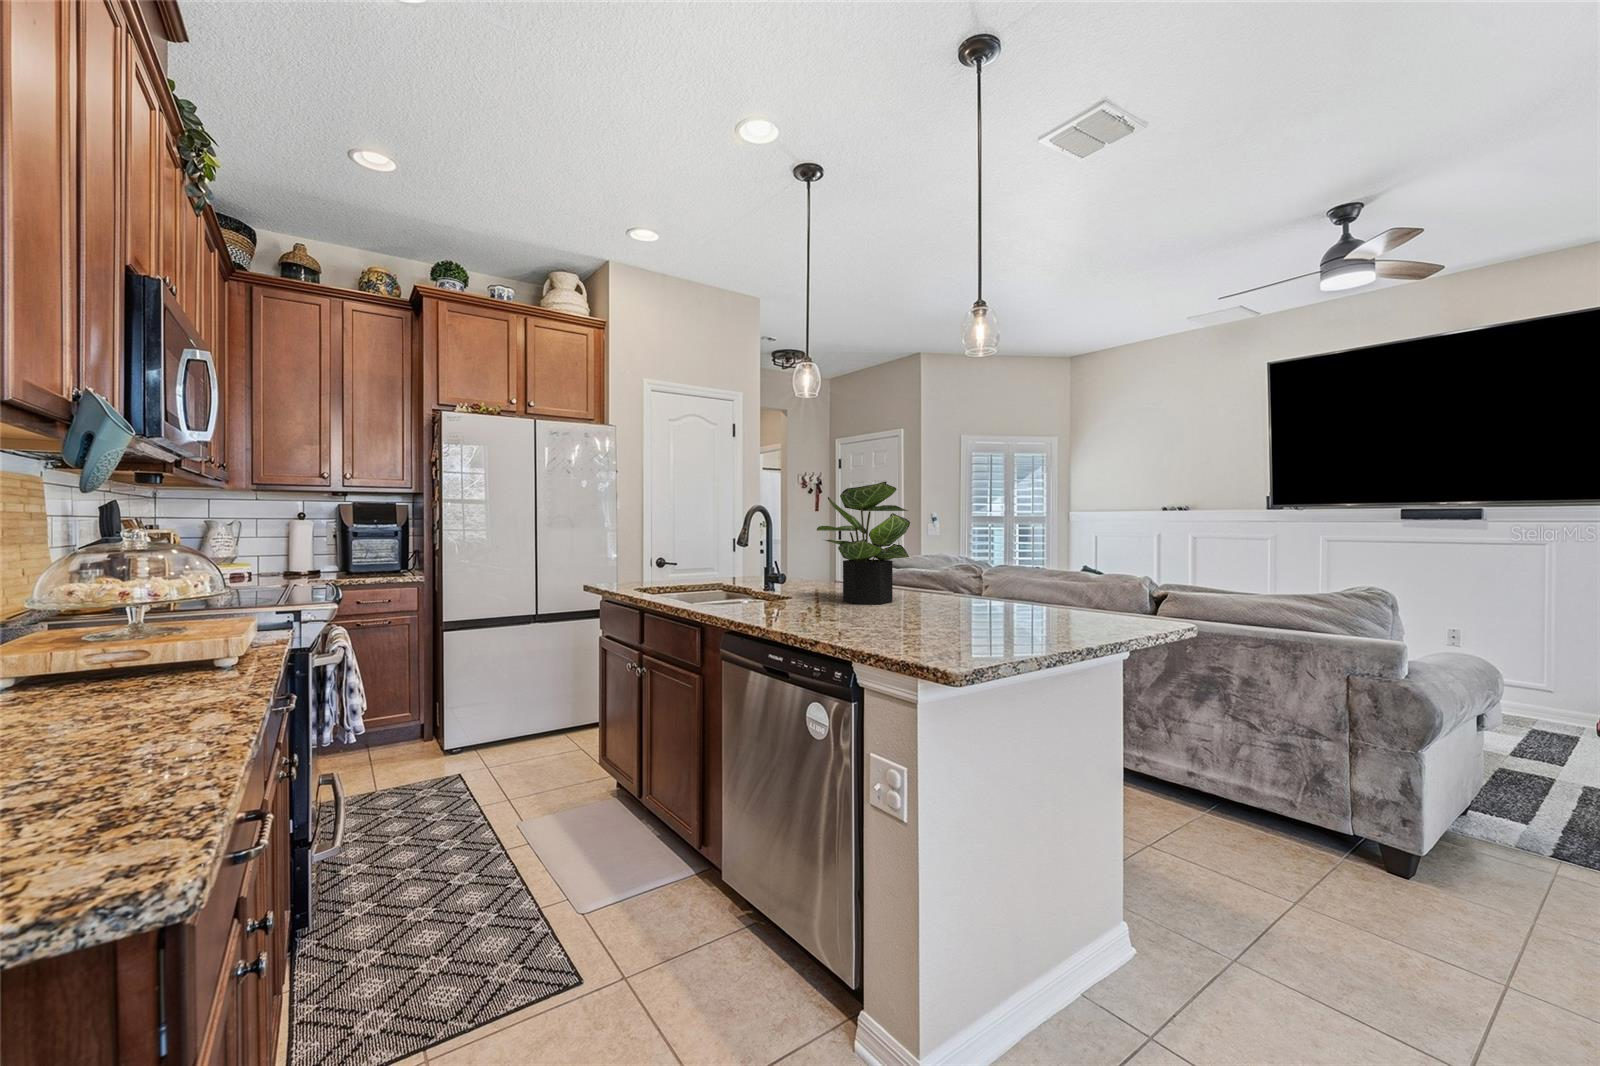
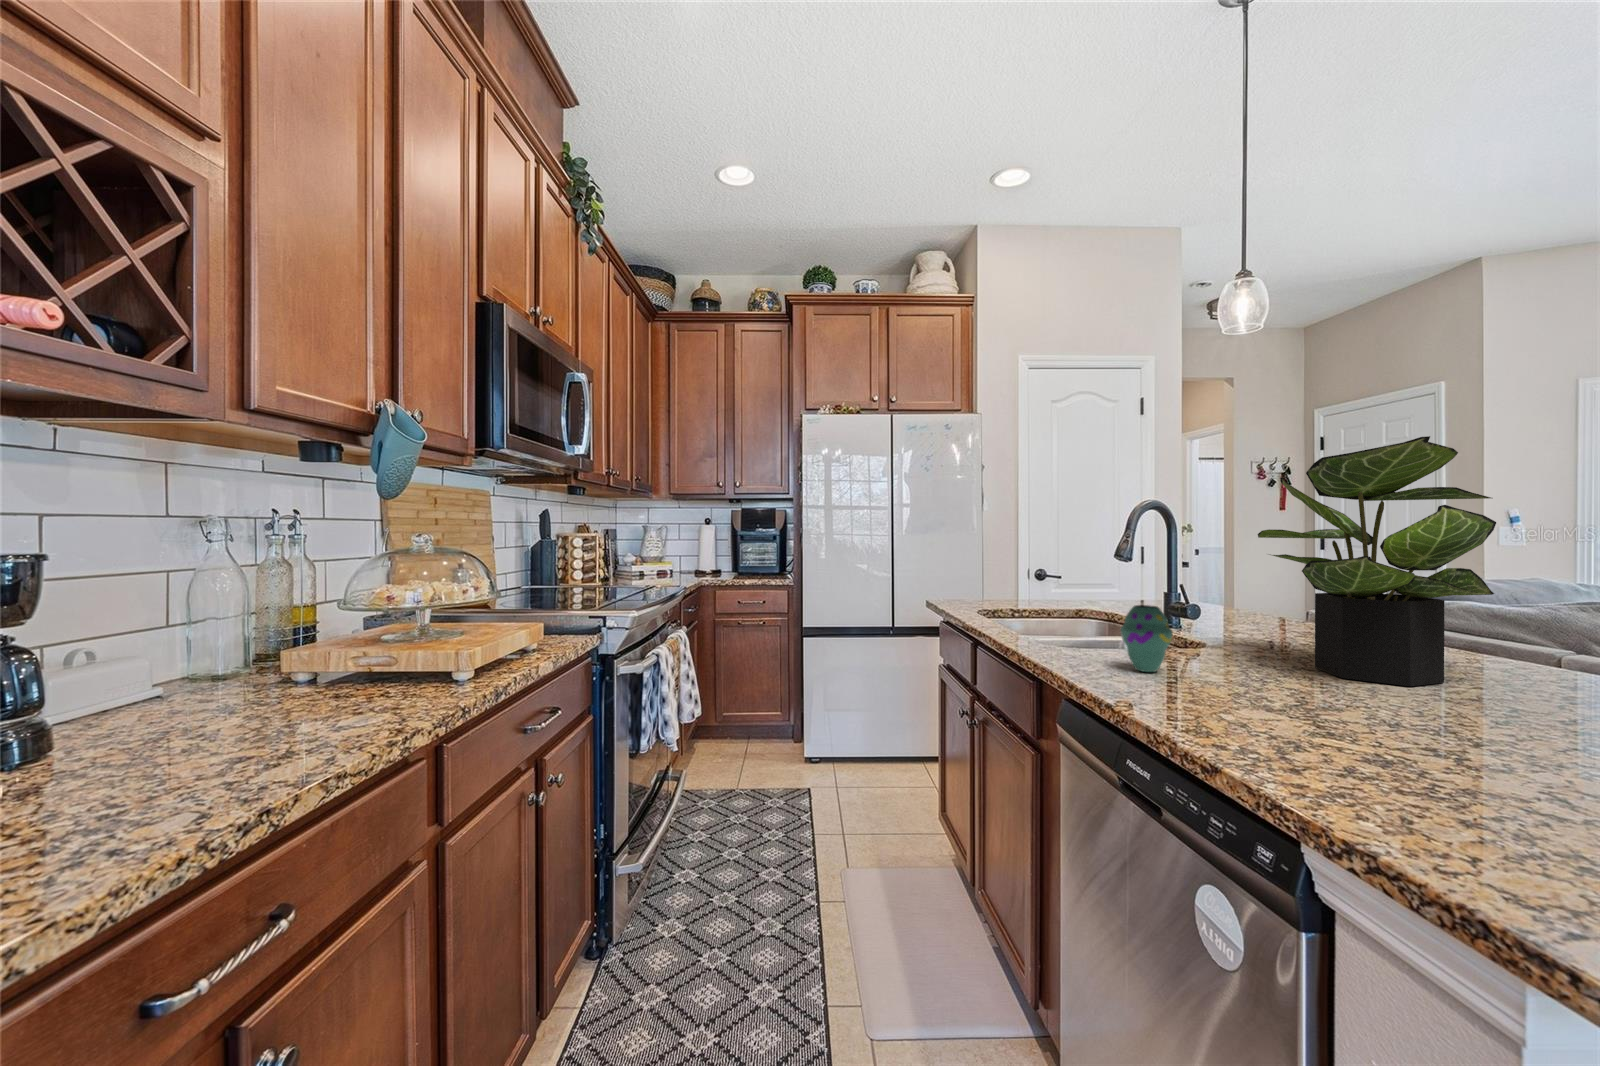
vase: none [754,571,781,610] -> present [1121,605,1173,672]

